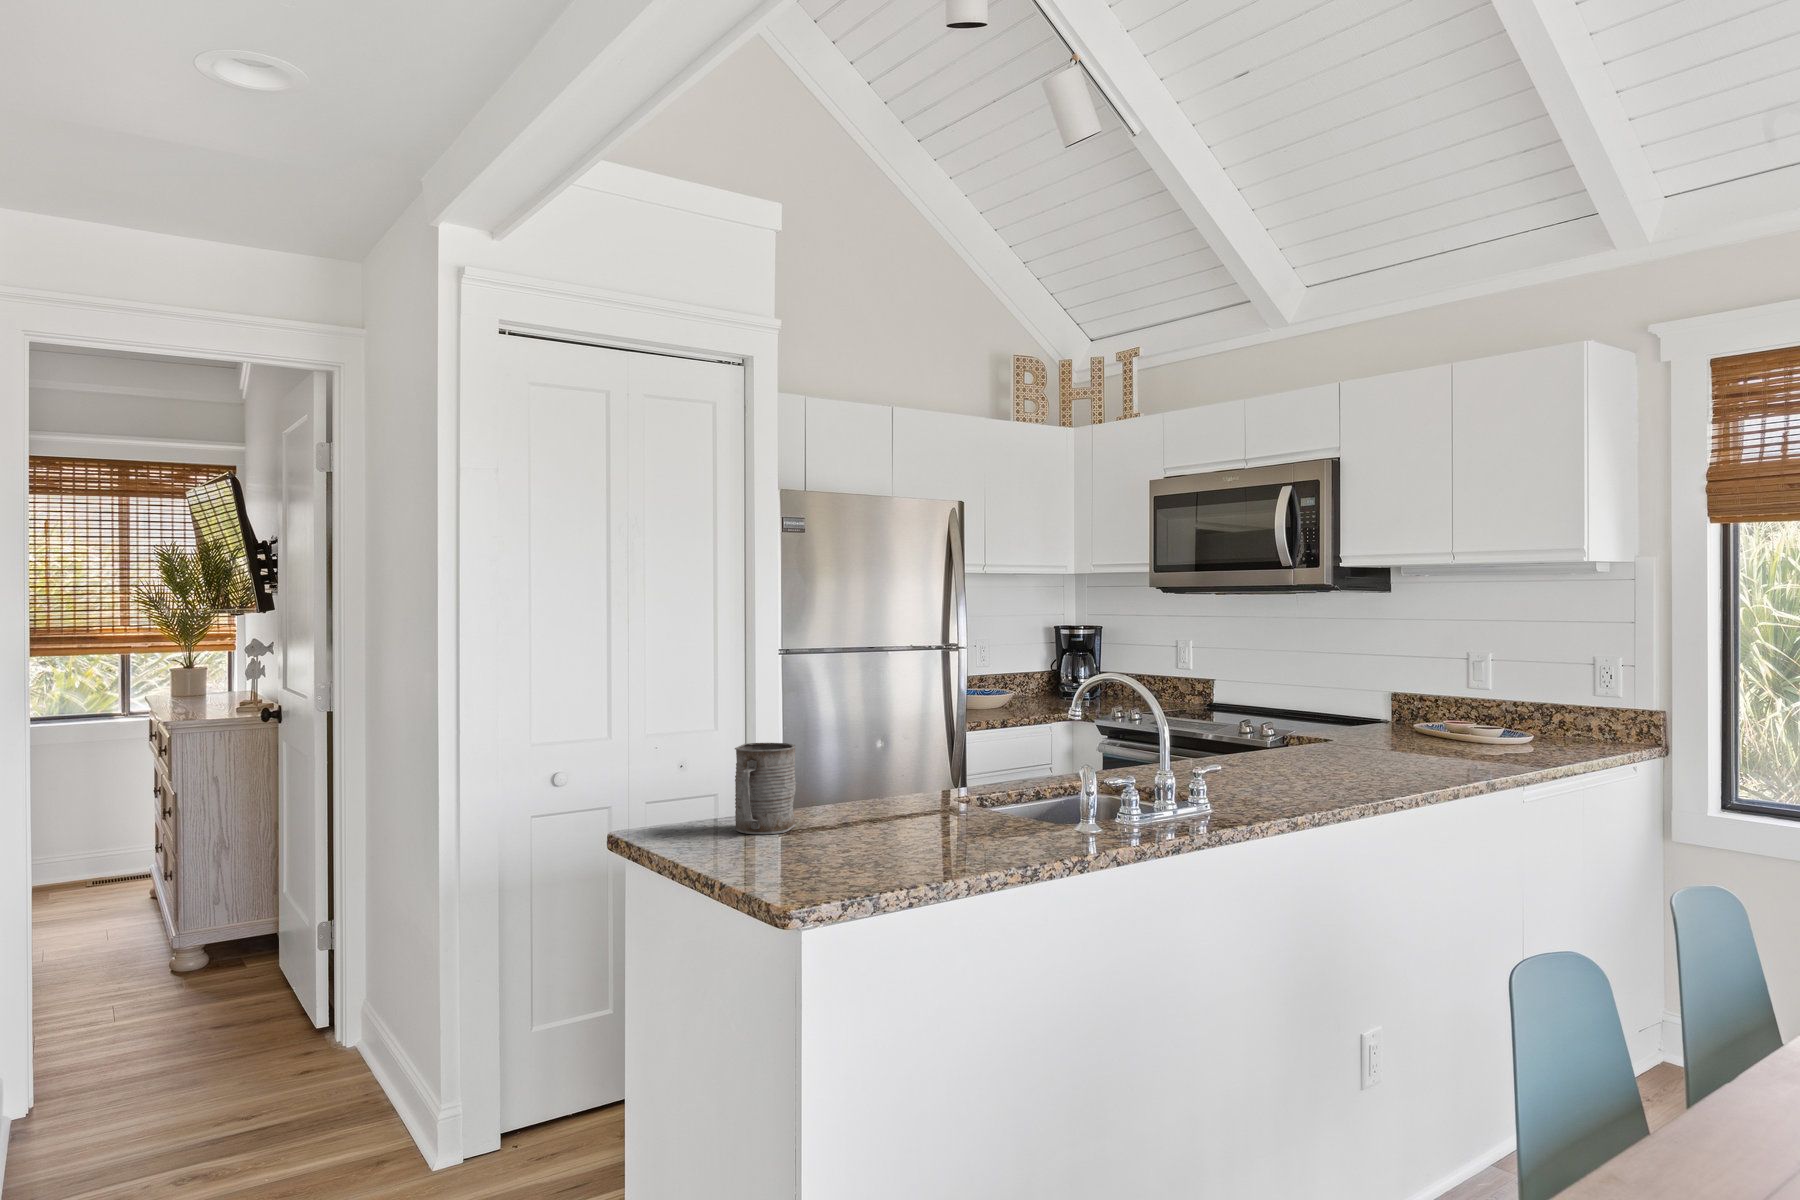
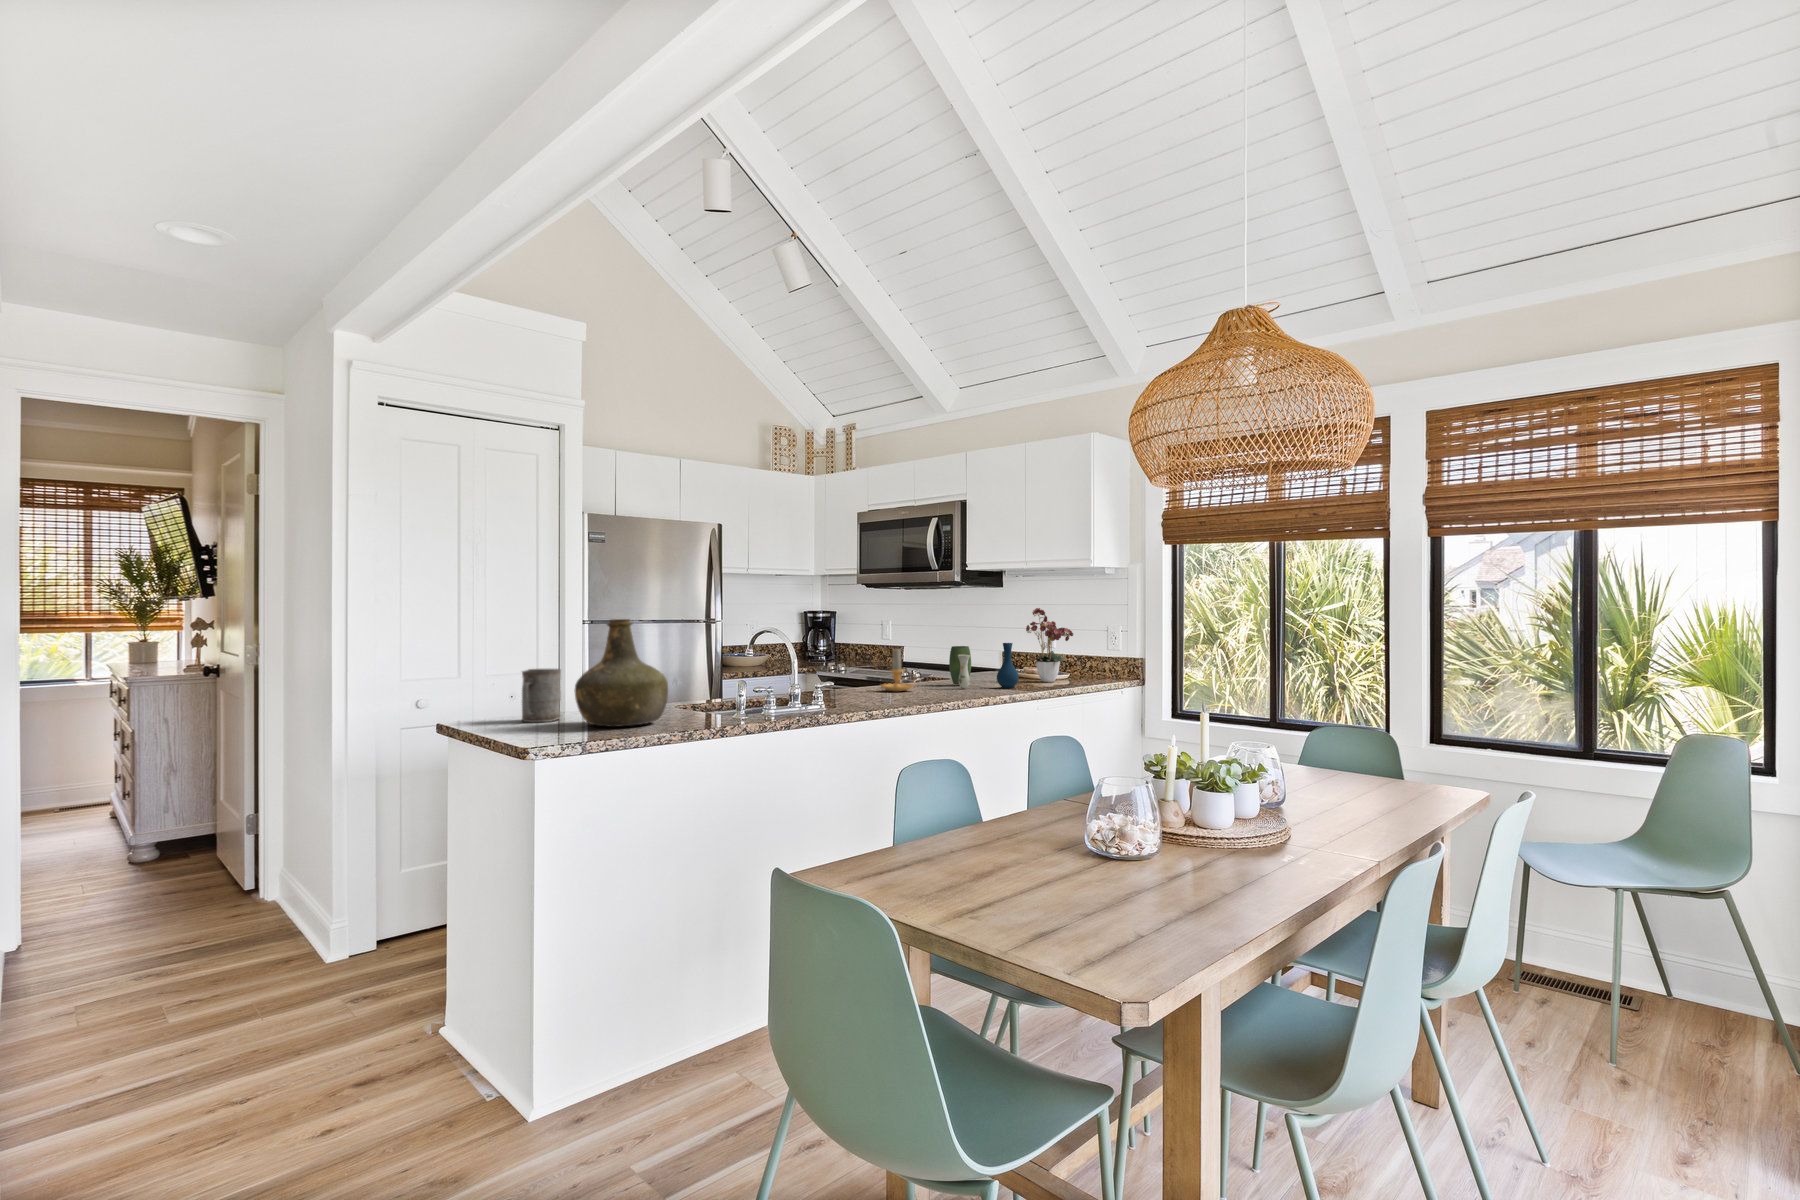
flower arrangement: none [1467,624,1565,752] -> present [1026,608,1073,682]
bottle: none [831,666,983,853] -> present [575,619,668,727]
vase: none [1351,690,1486,767] -> present [949,643,1019,689]
candle: none [1252,696,1323,770] -> present [881,649,917,692]

